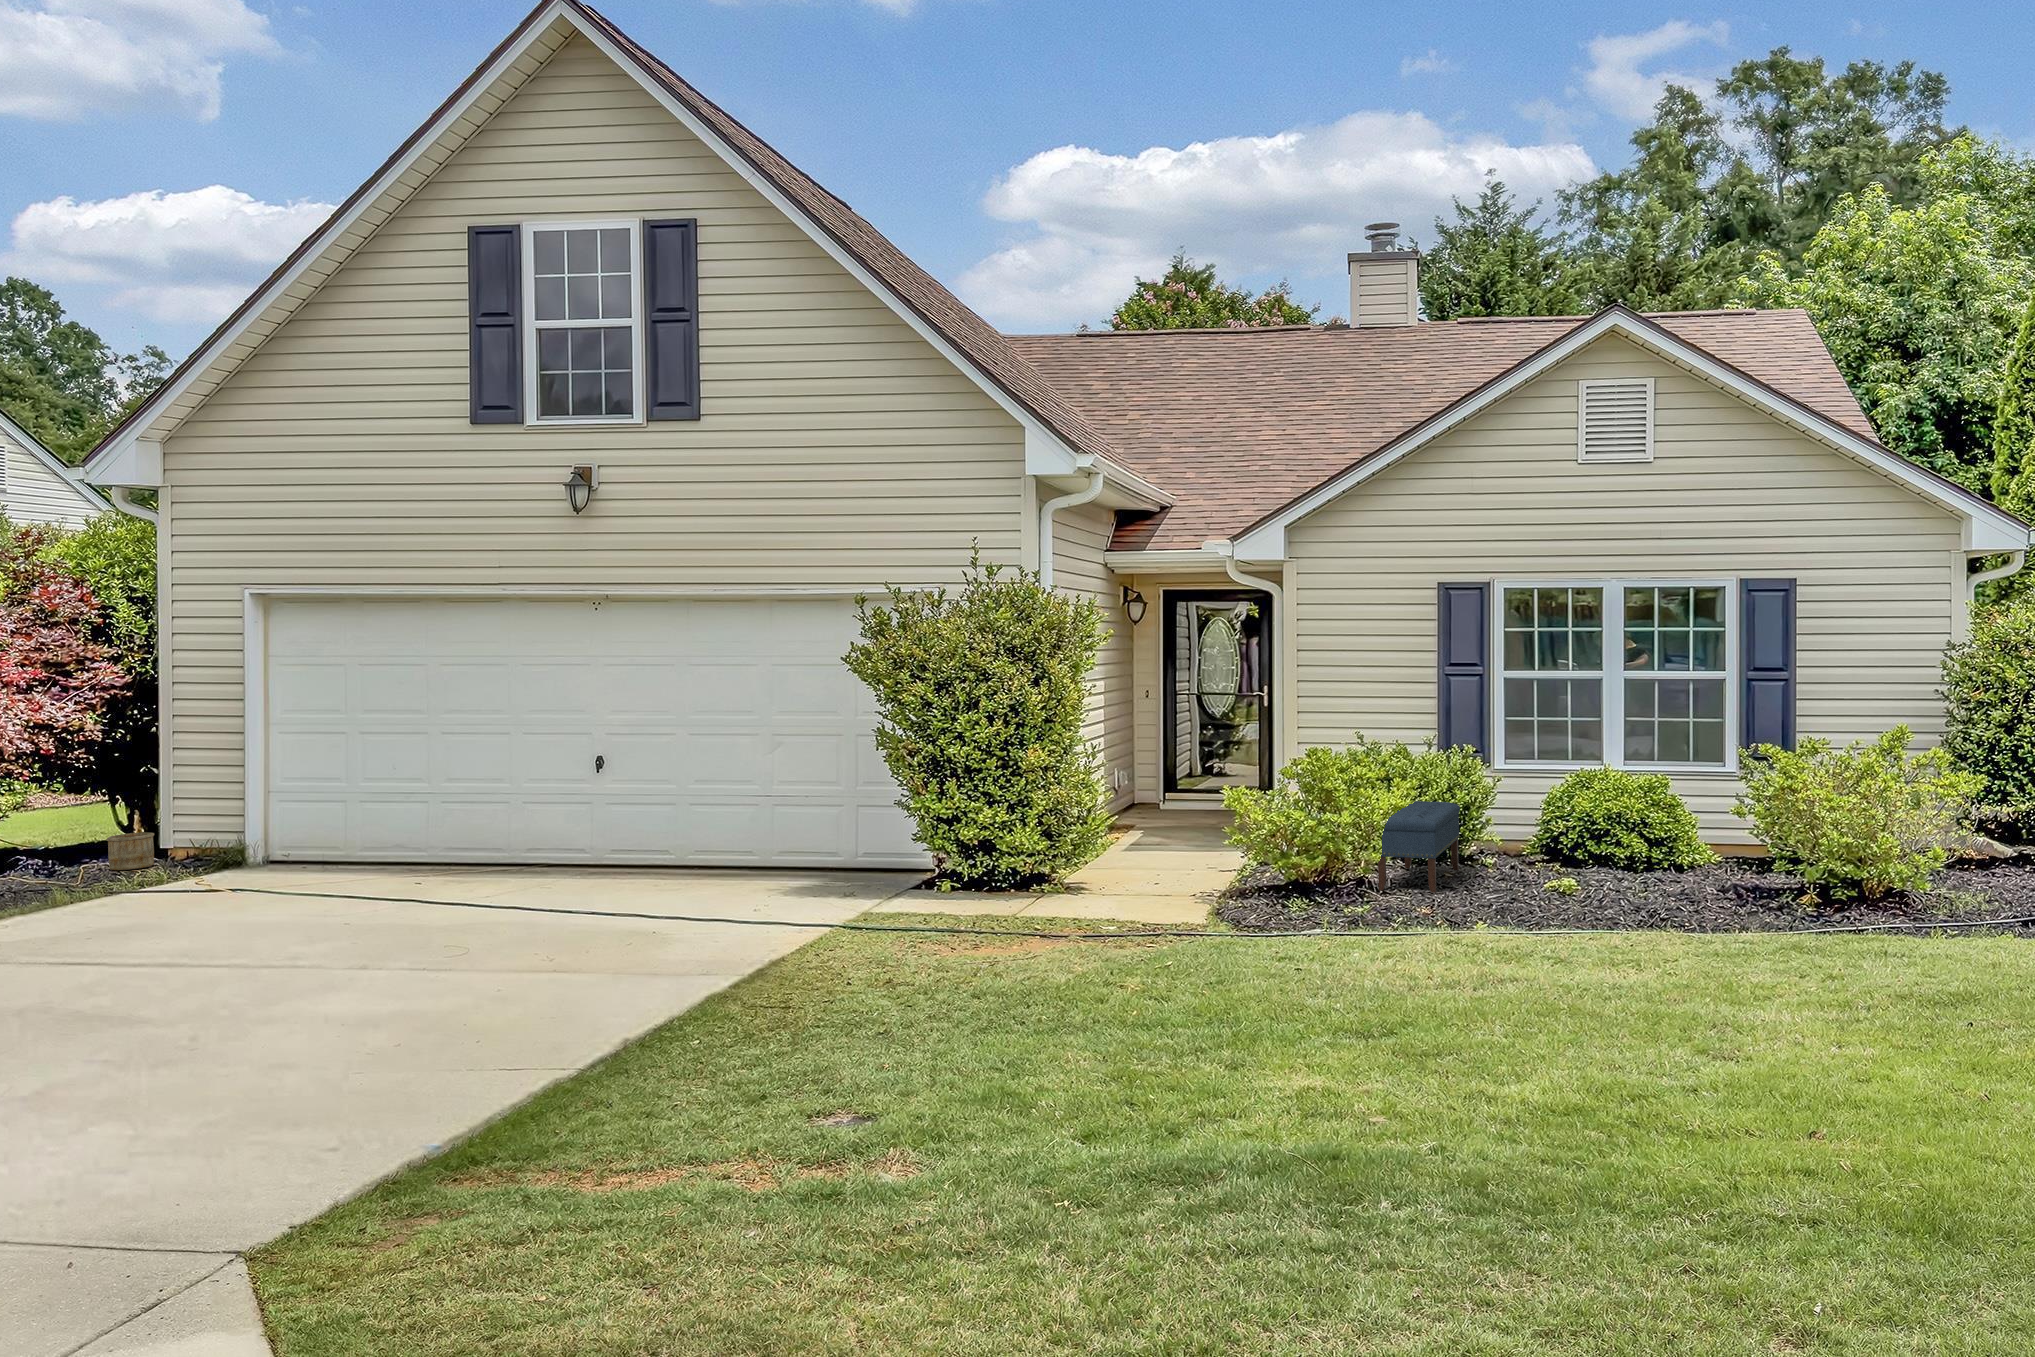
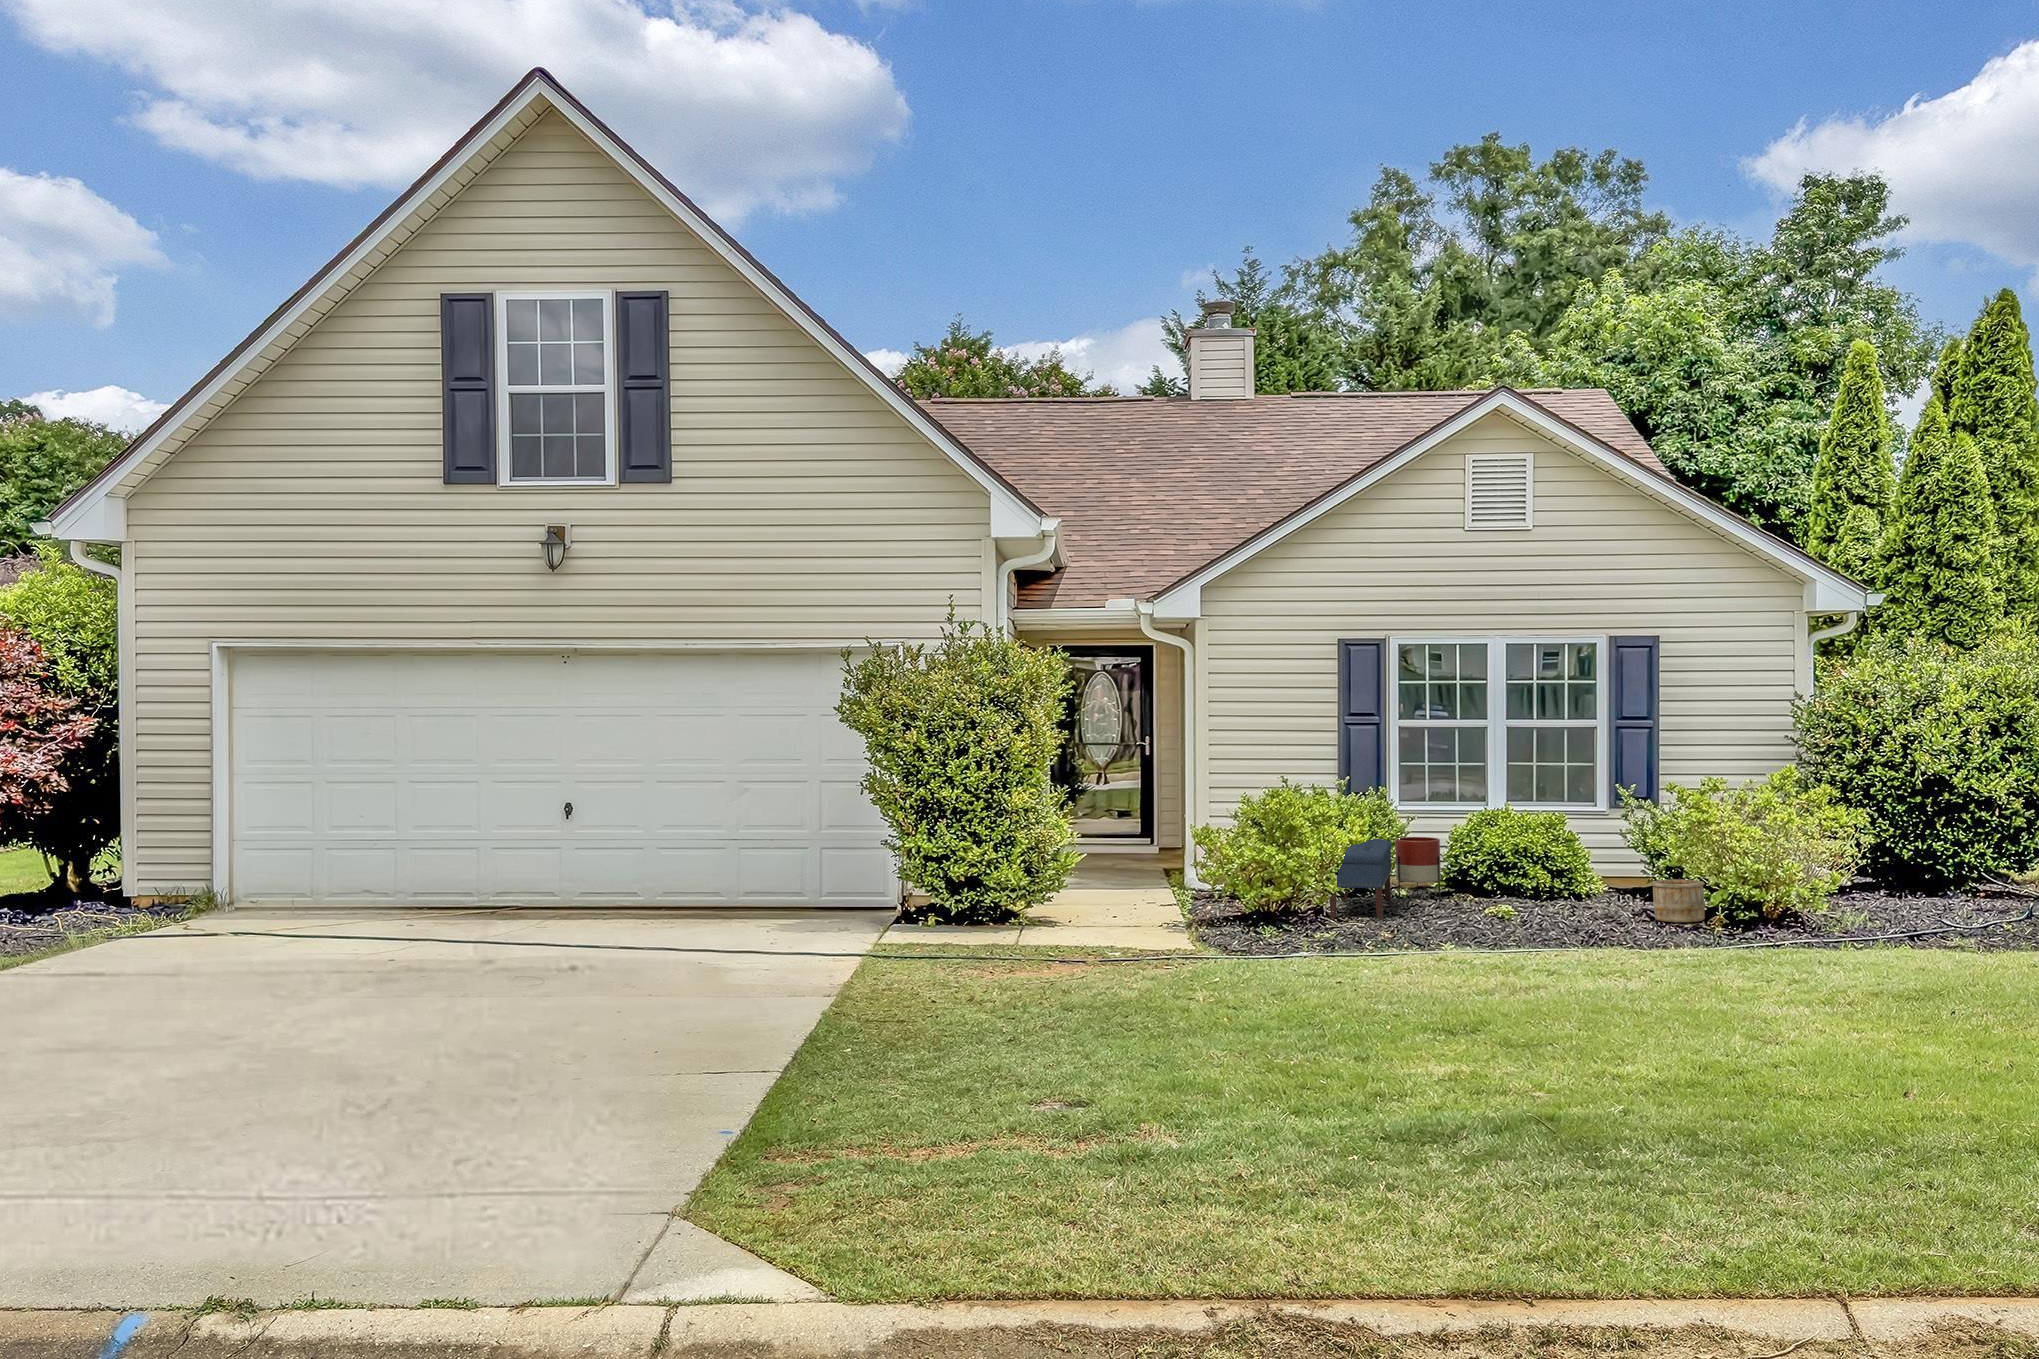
planter: none [1466,799,1516,869] -> present [1395,837,1441,900]
wooden bucket: present [106,832,154,870] -> present [1651,879,1705,922]

